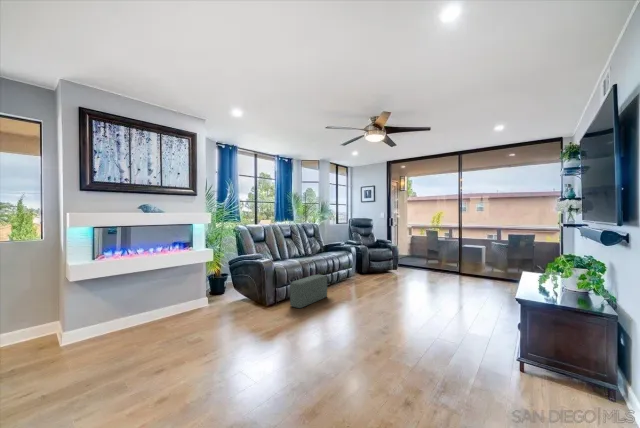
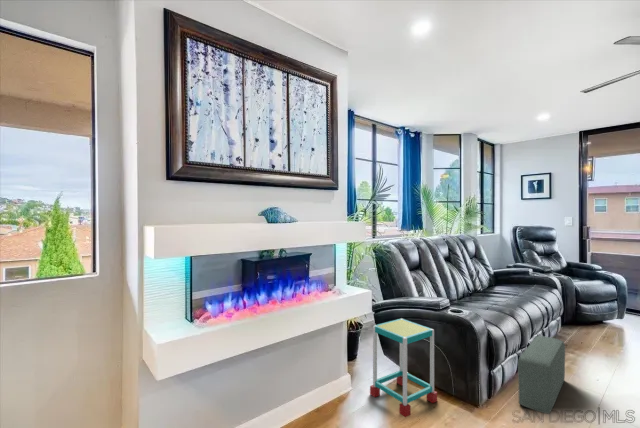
side table: none [215,266,250,313] -> present [370,318,437,417]

